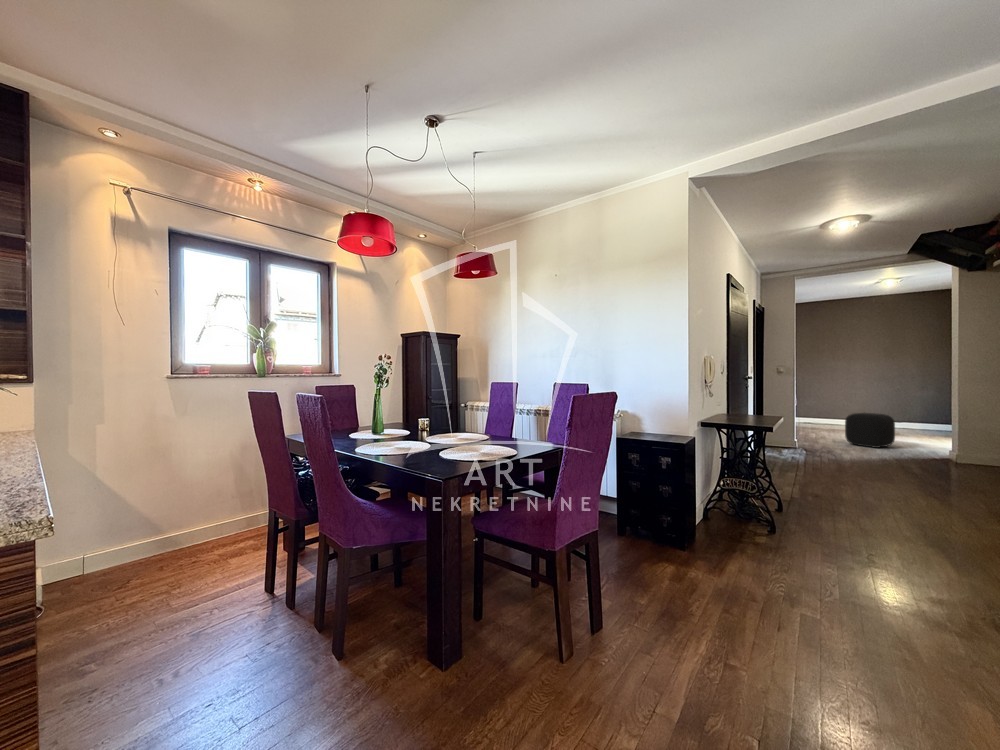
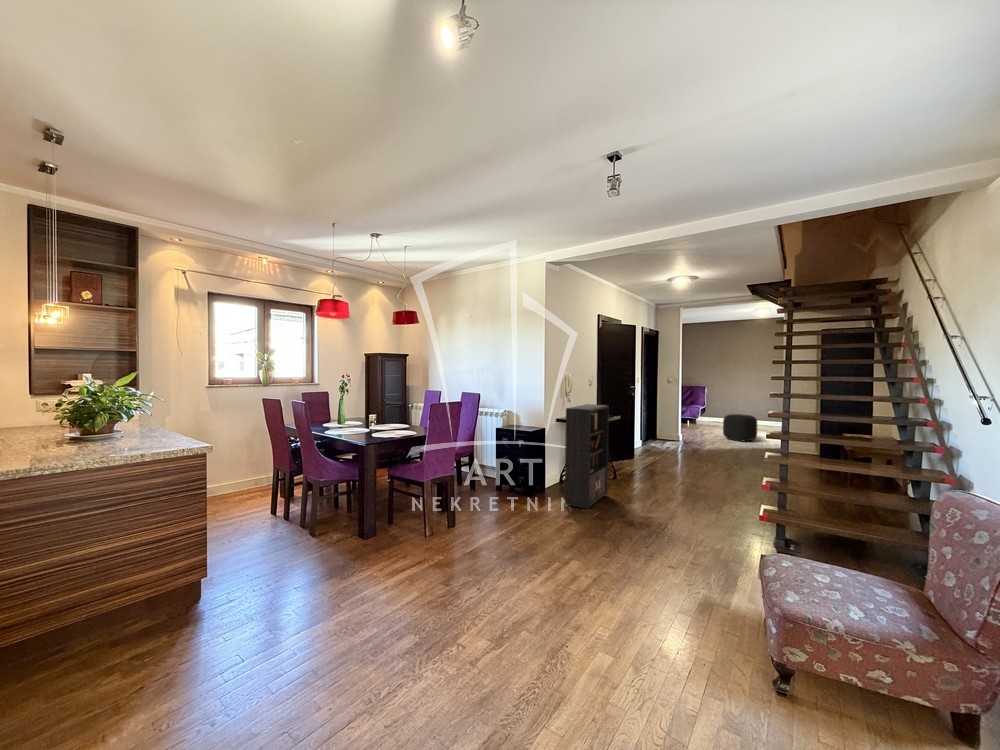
bookcase: none [731,397,812,578] -> present [565,404,609,509]

